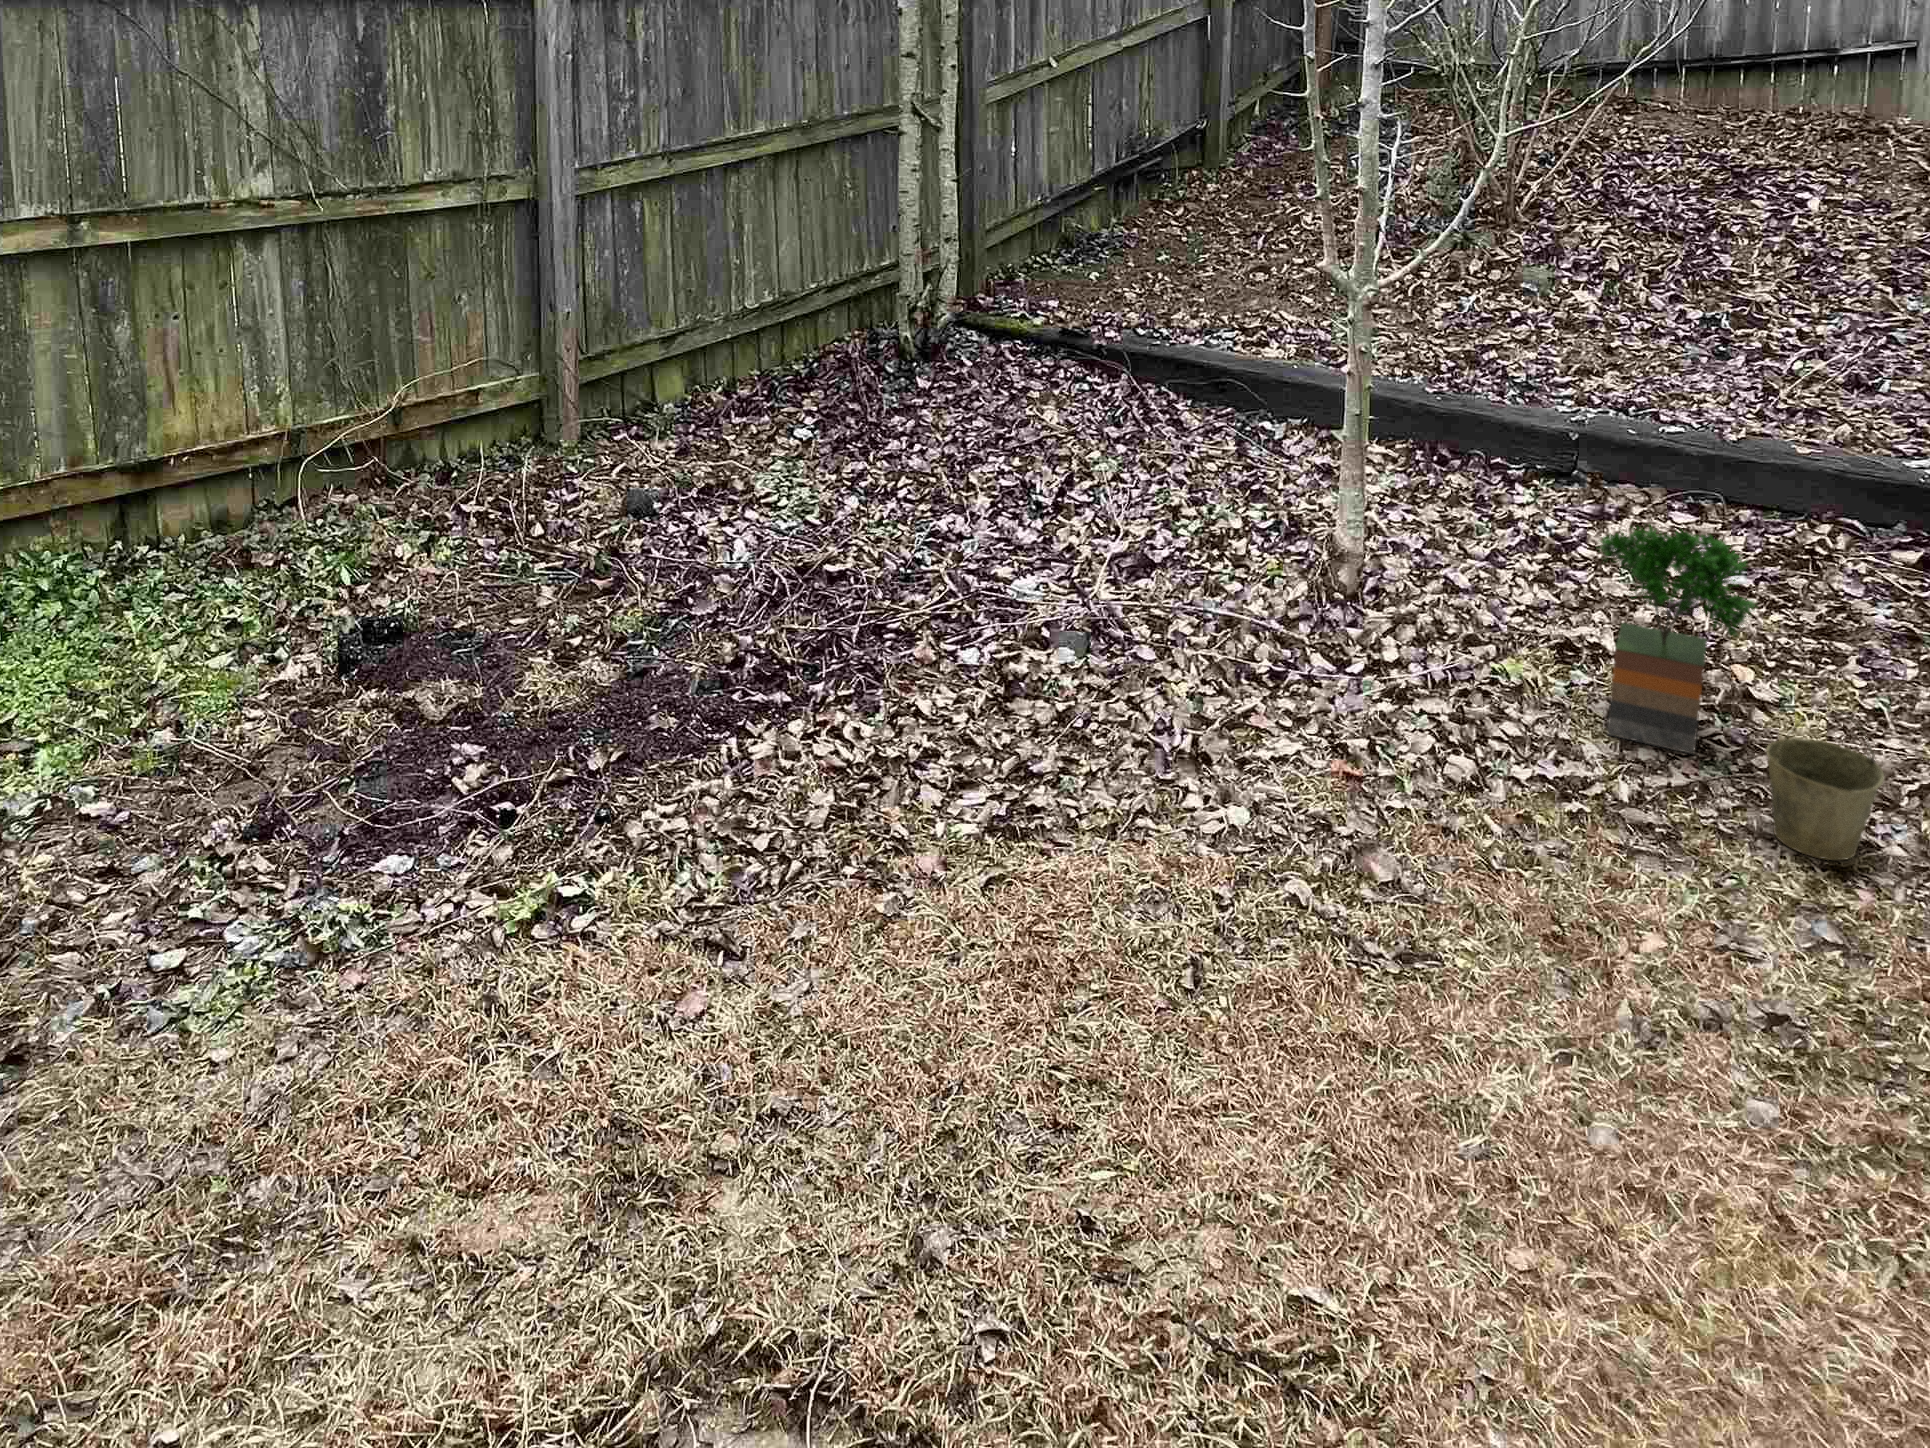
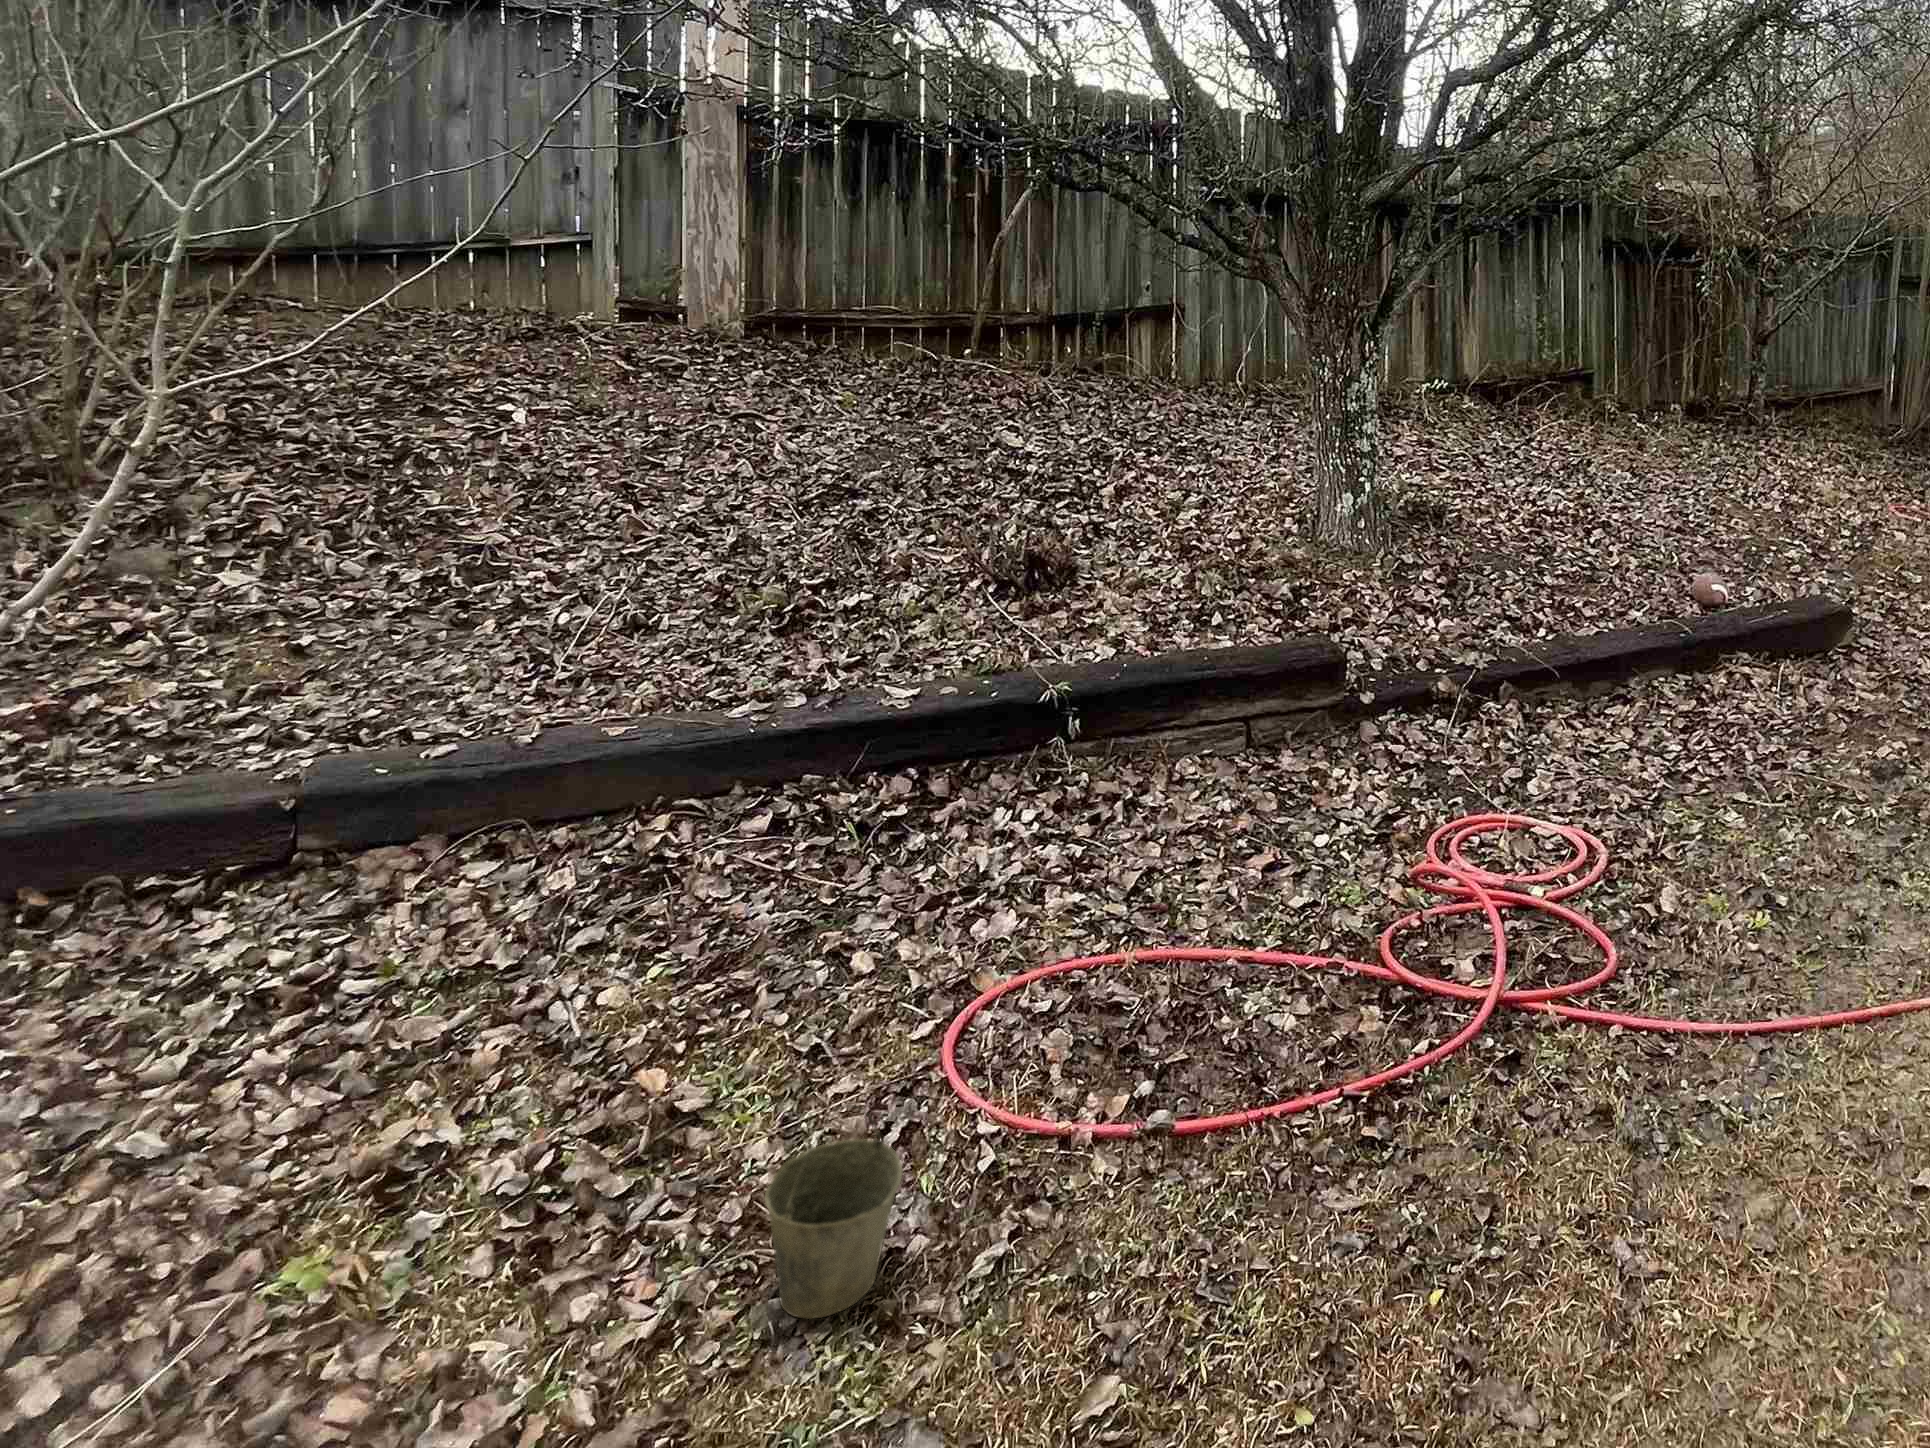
potted tree: present [1600,526,1755,755] -> none [455,927,704,1300]

